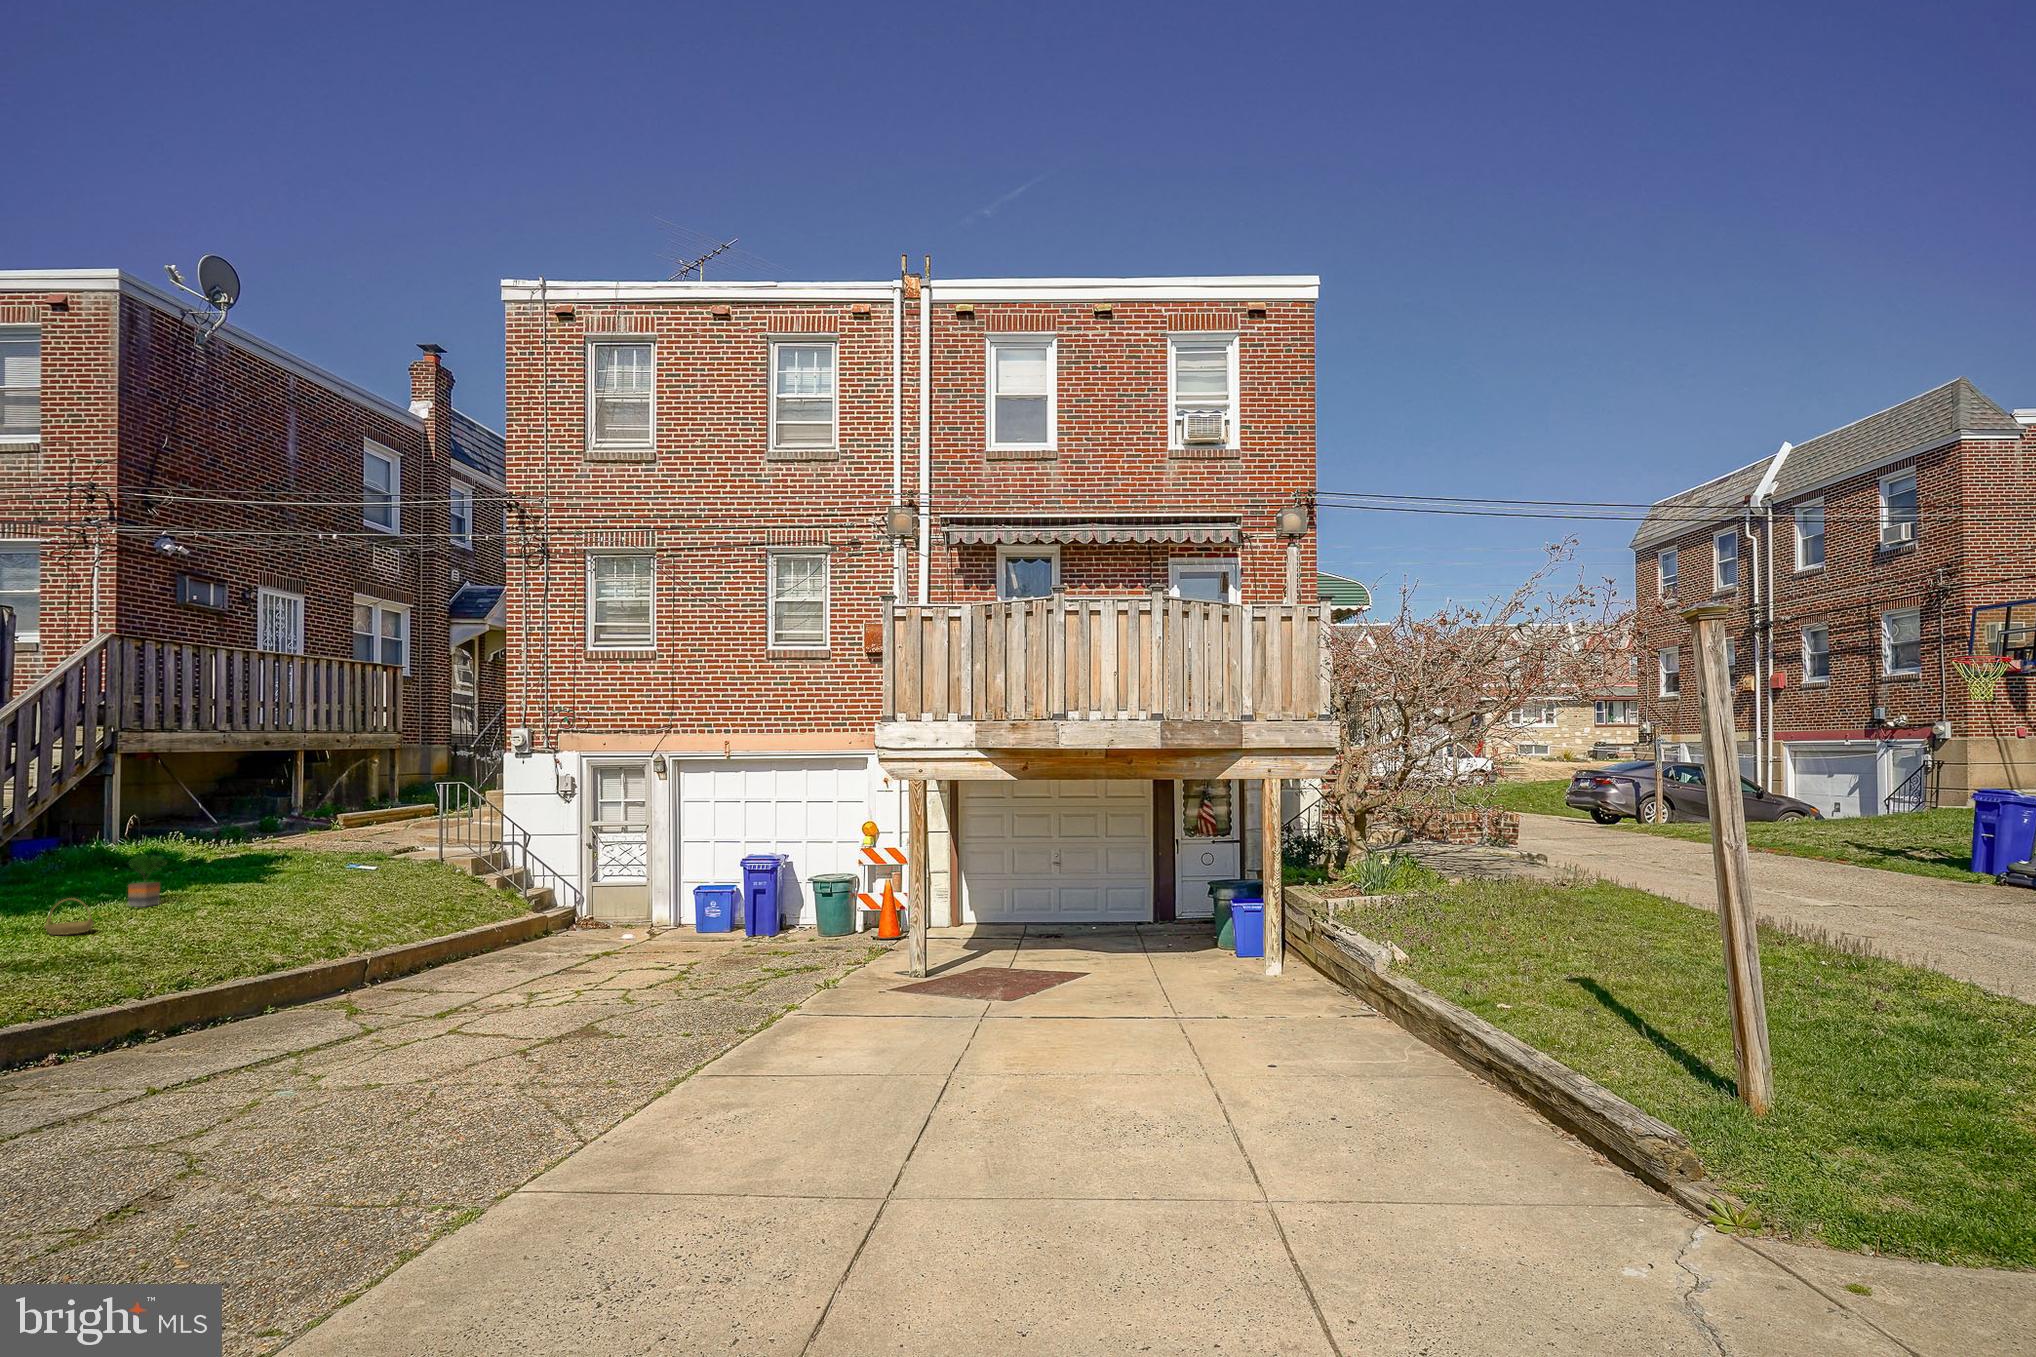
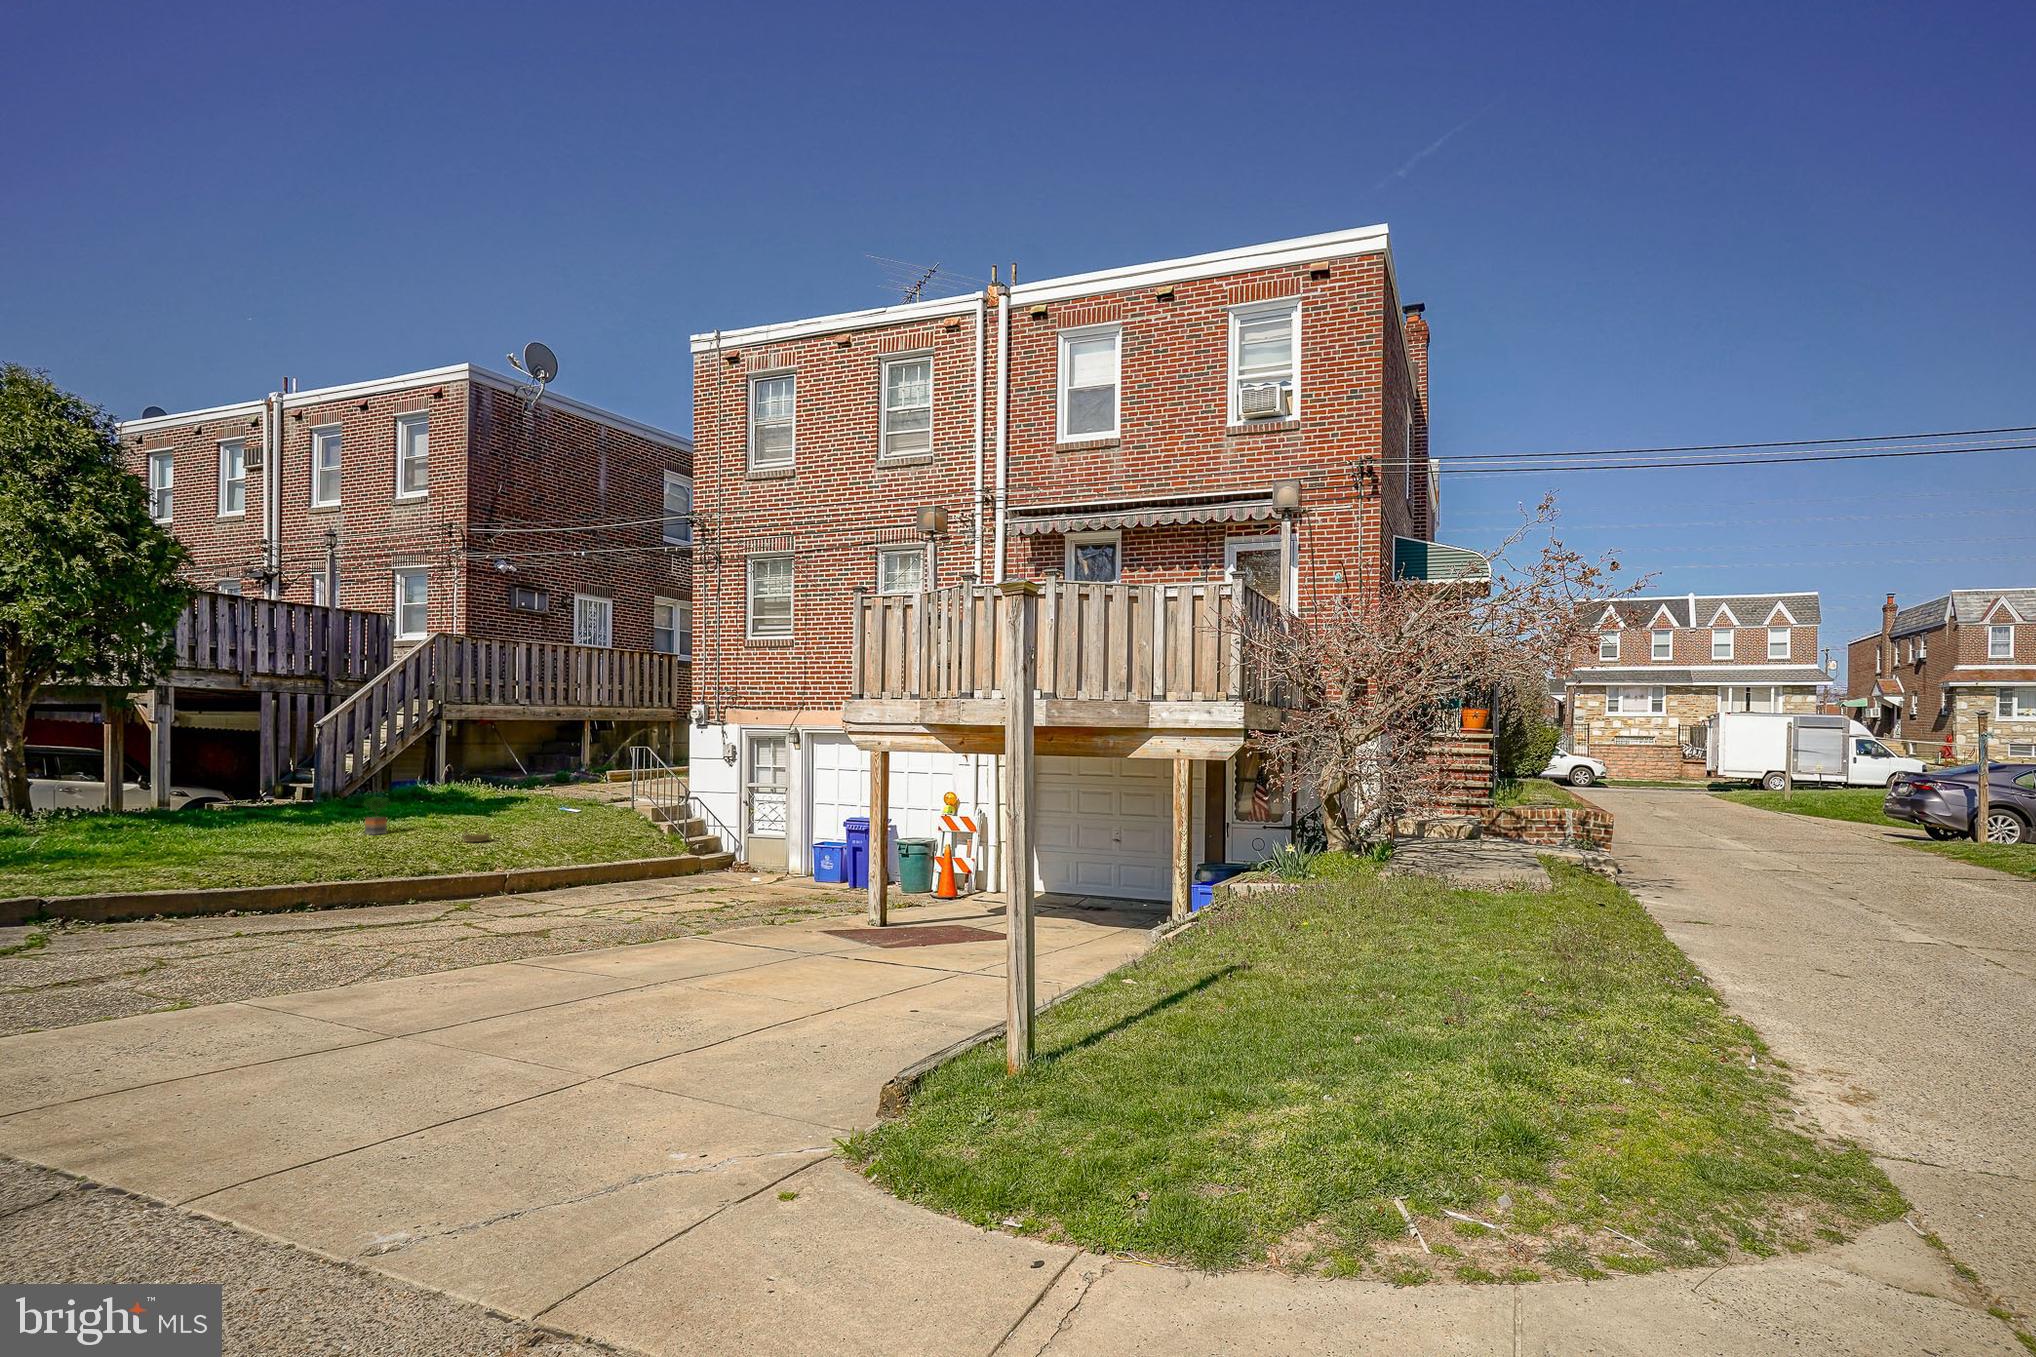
basket: present [45,898,94,935] -> present [463,820,490,842]

